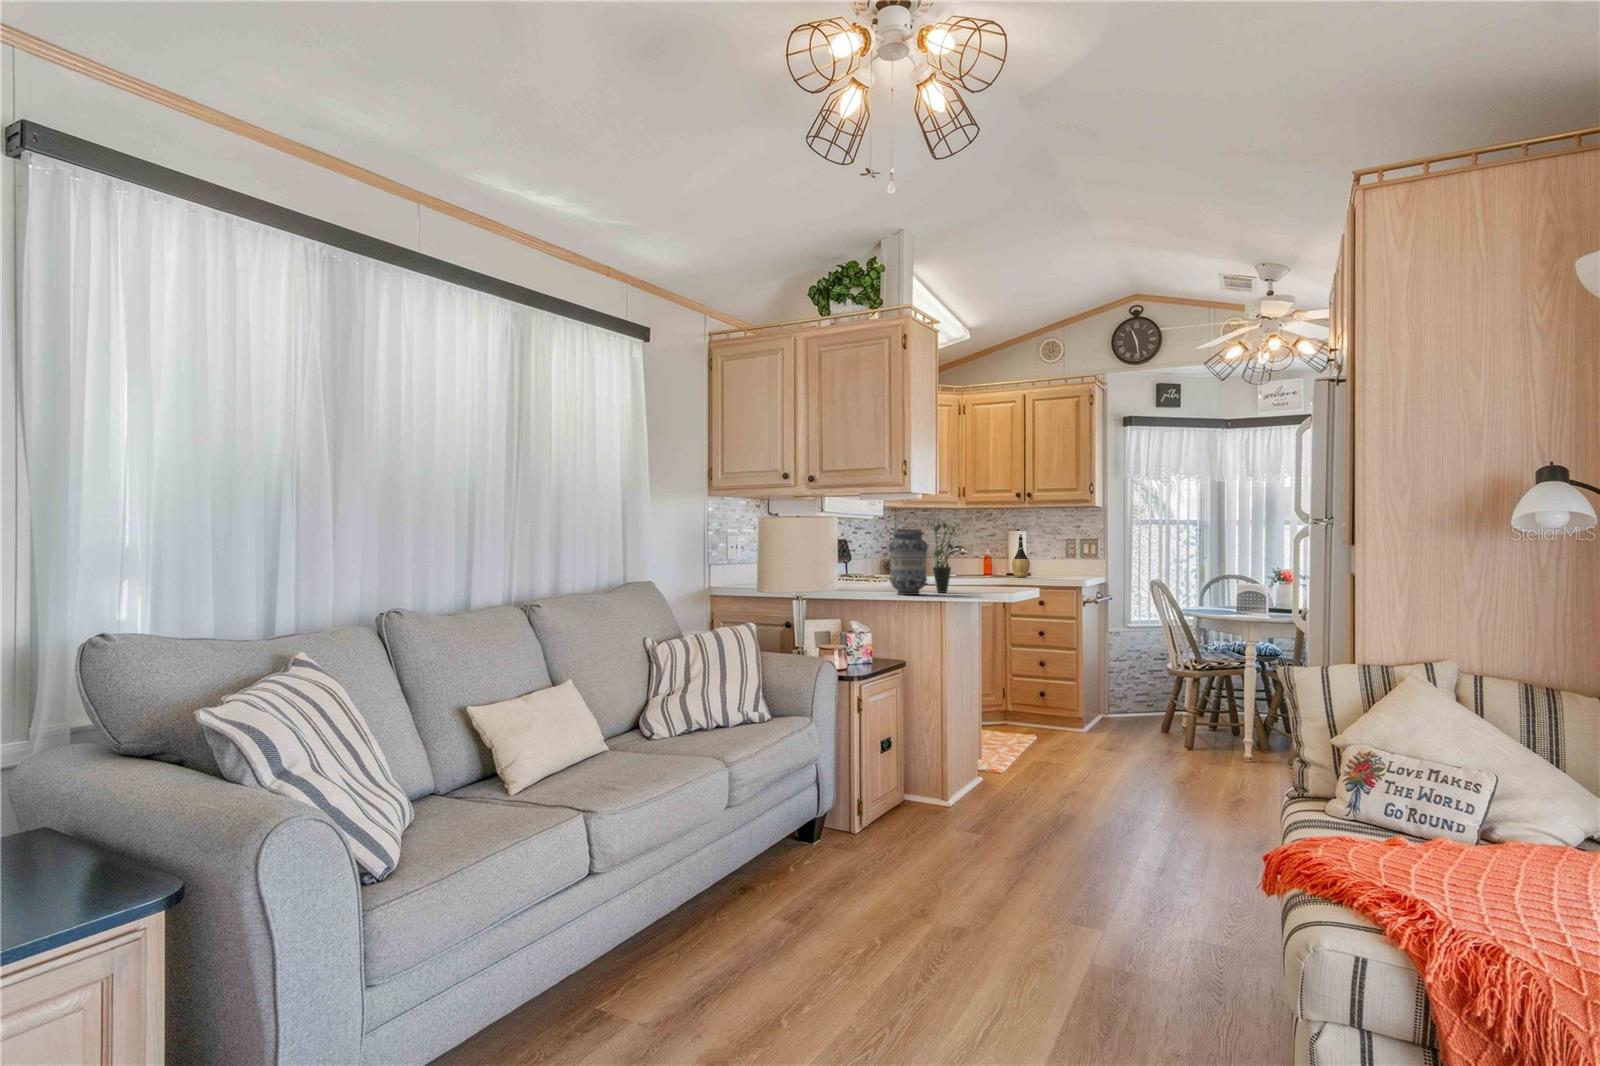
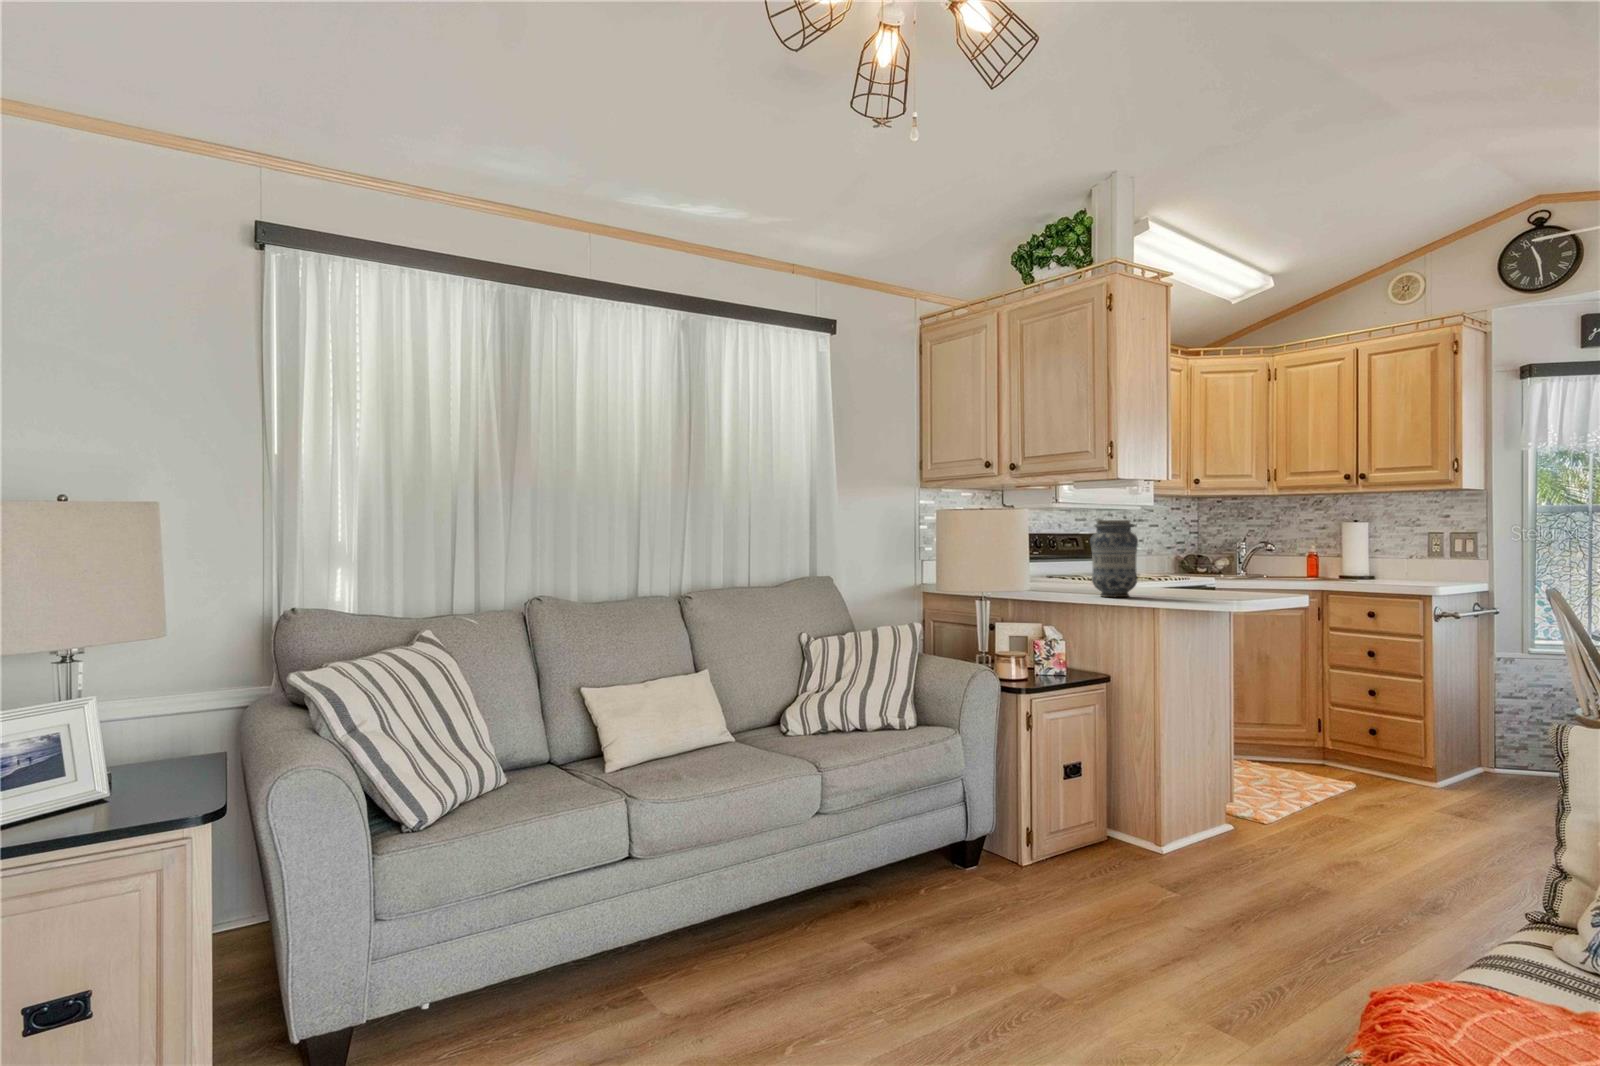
potted plant: present [933,521,958,593] -> none [1155,508,1194,596]
wine bottle: present [1012,534,1030,577] -> none [1341,527,1367,581]

